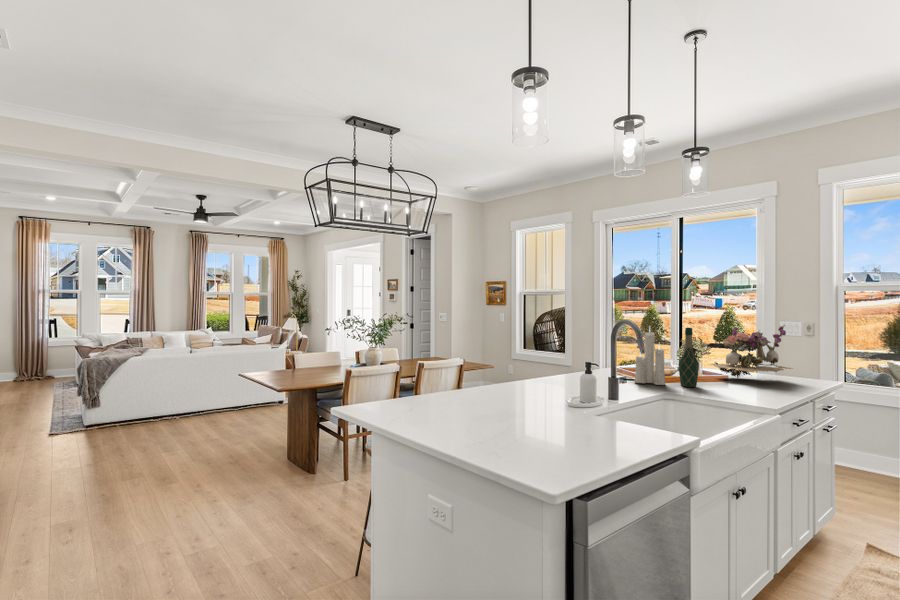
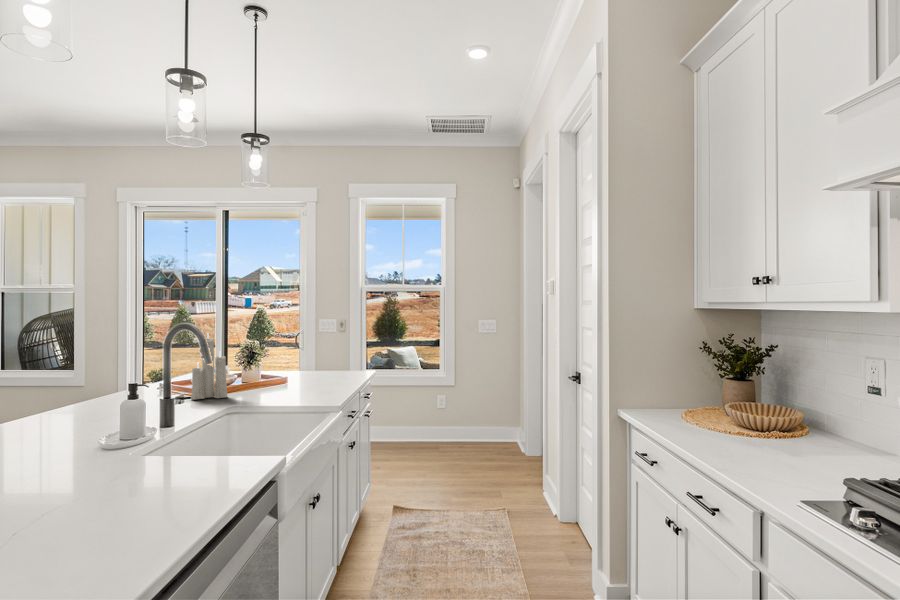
flower arrangement: present [711,325,793,378] -> none [266,322,340,380]
wine bottle: present [678,328,699,387] -> none [241,330,263,395]

